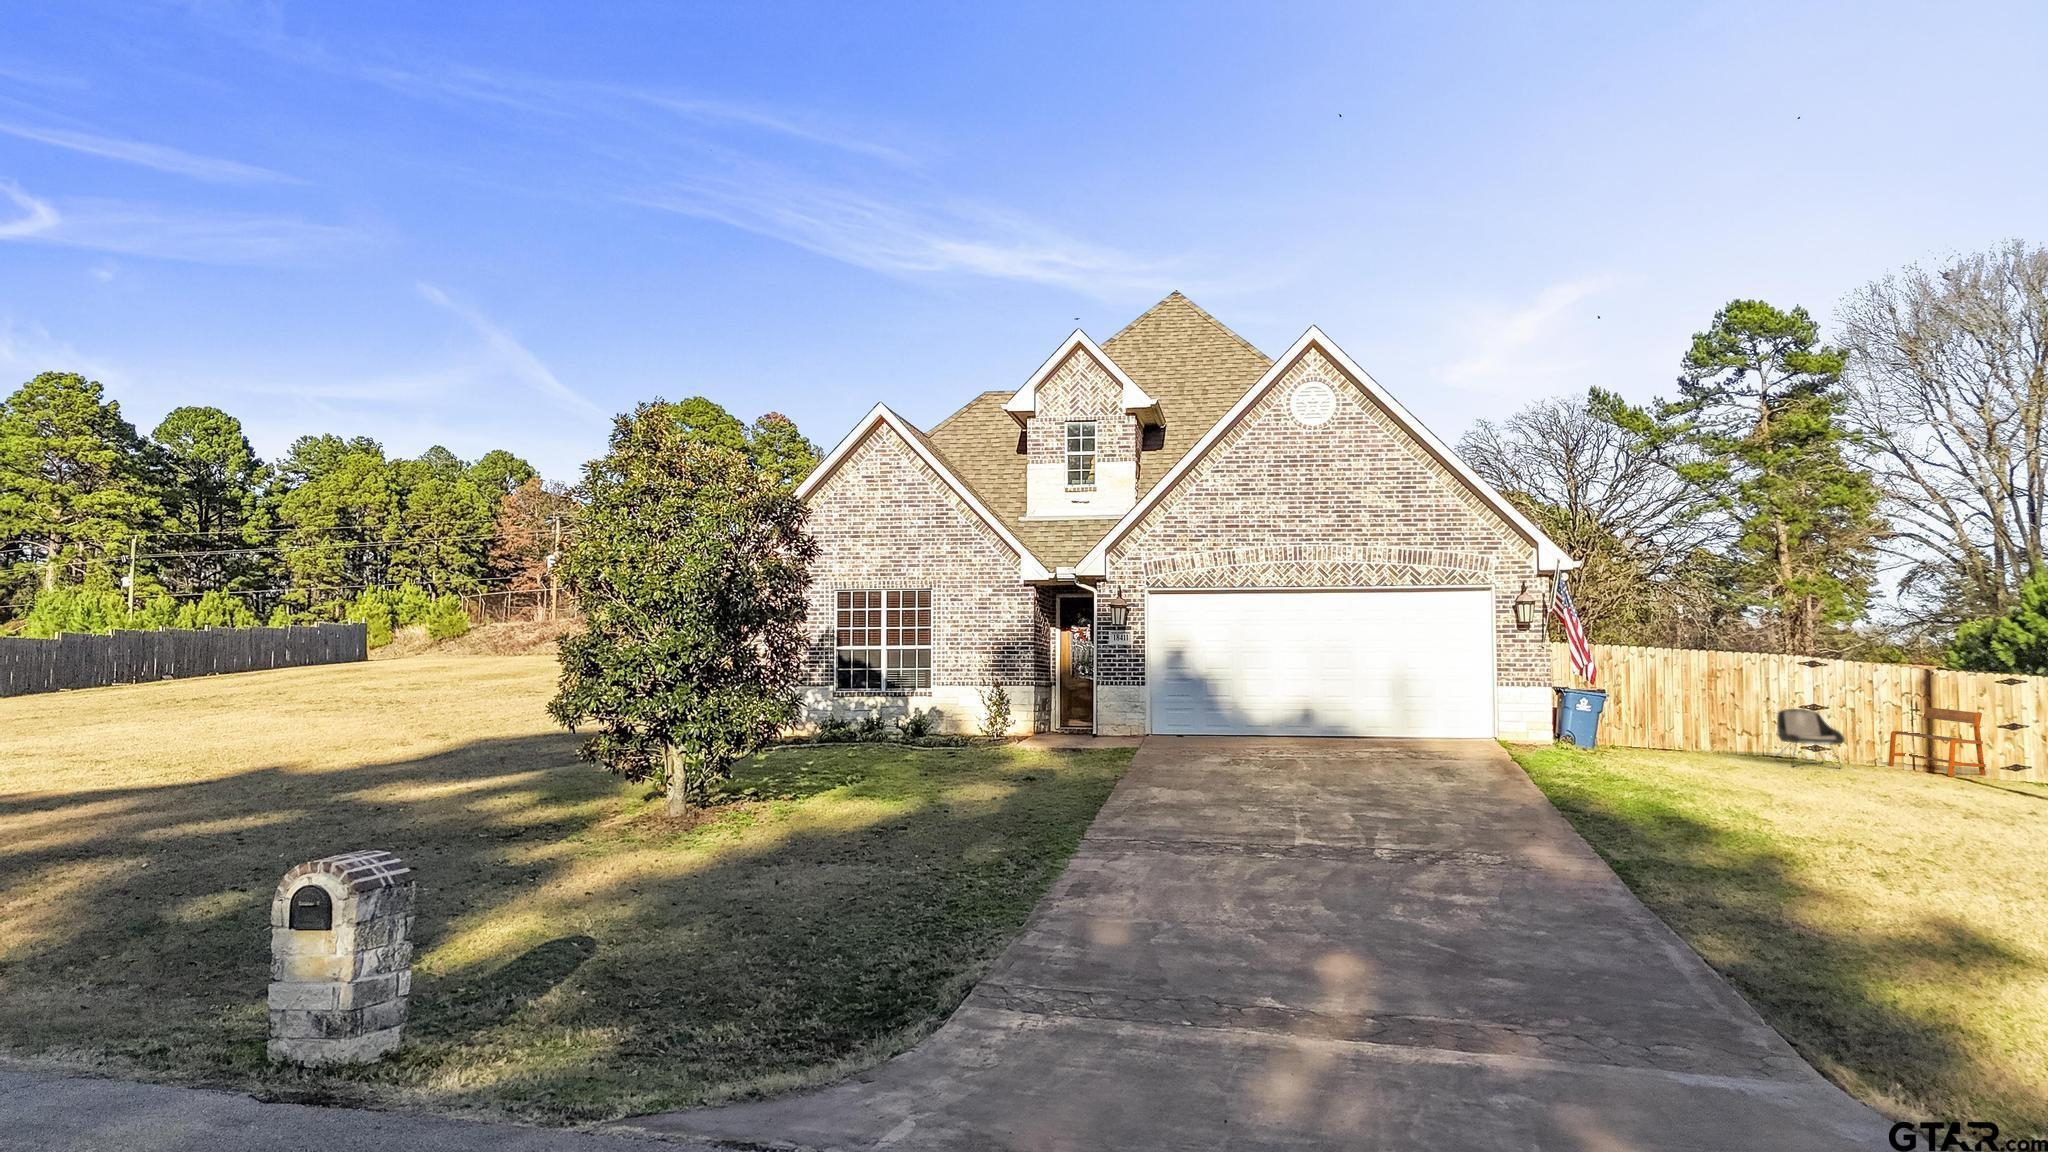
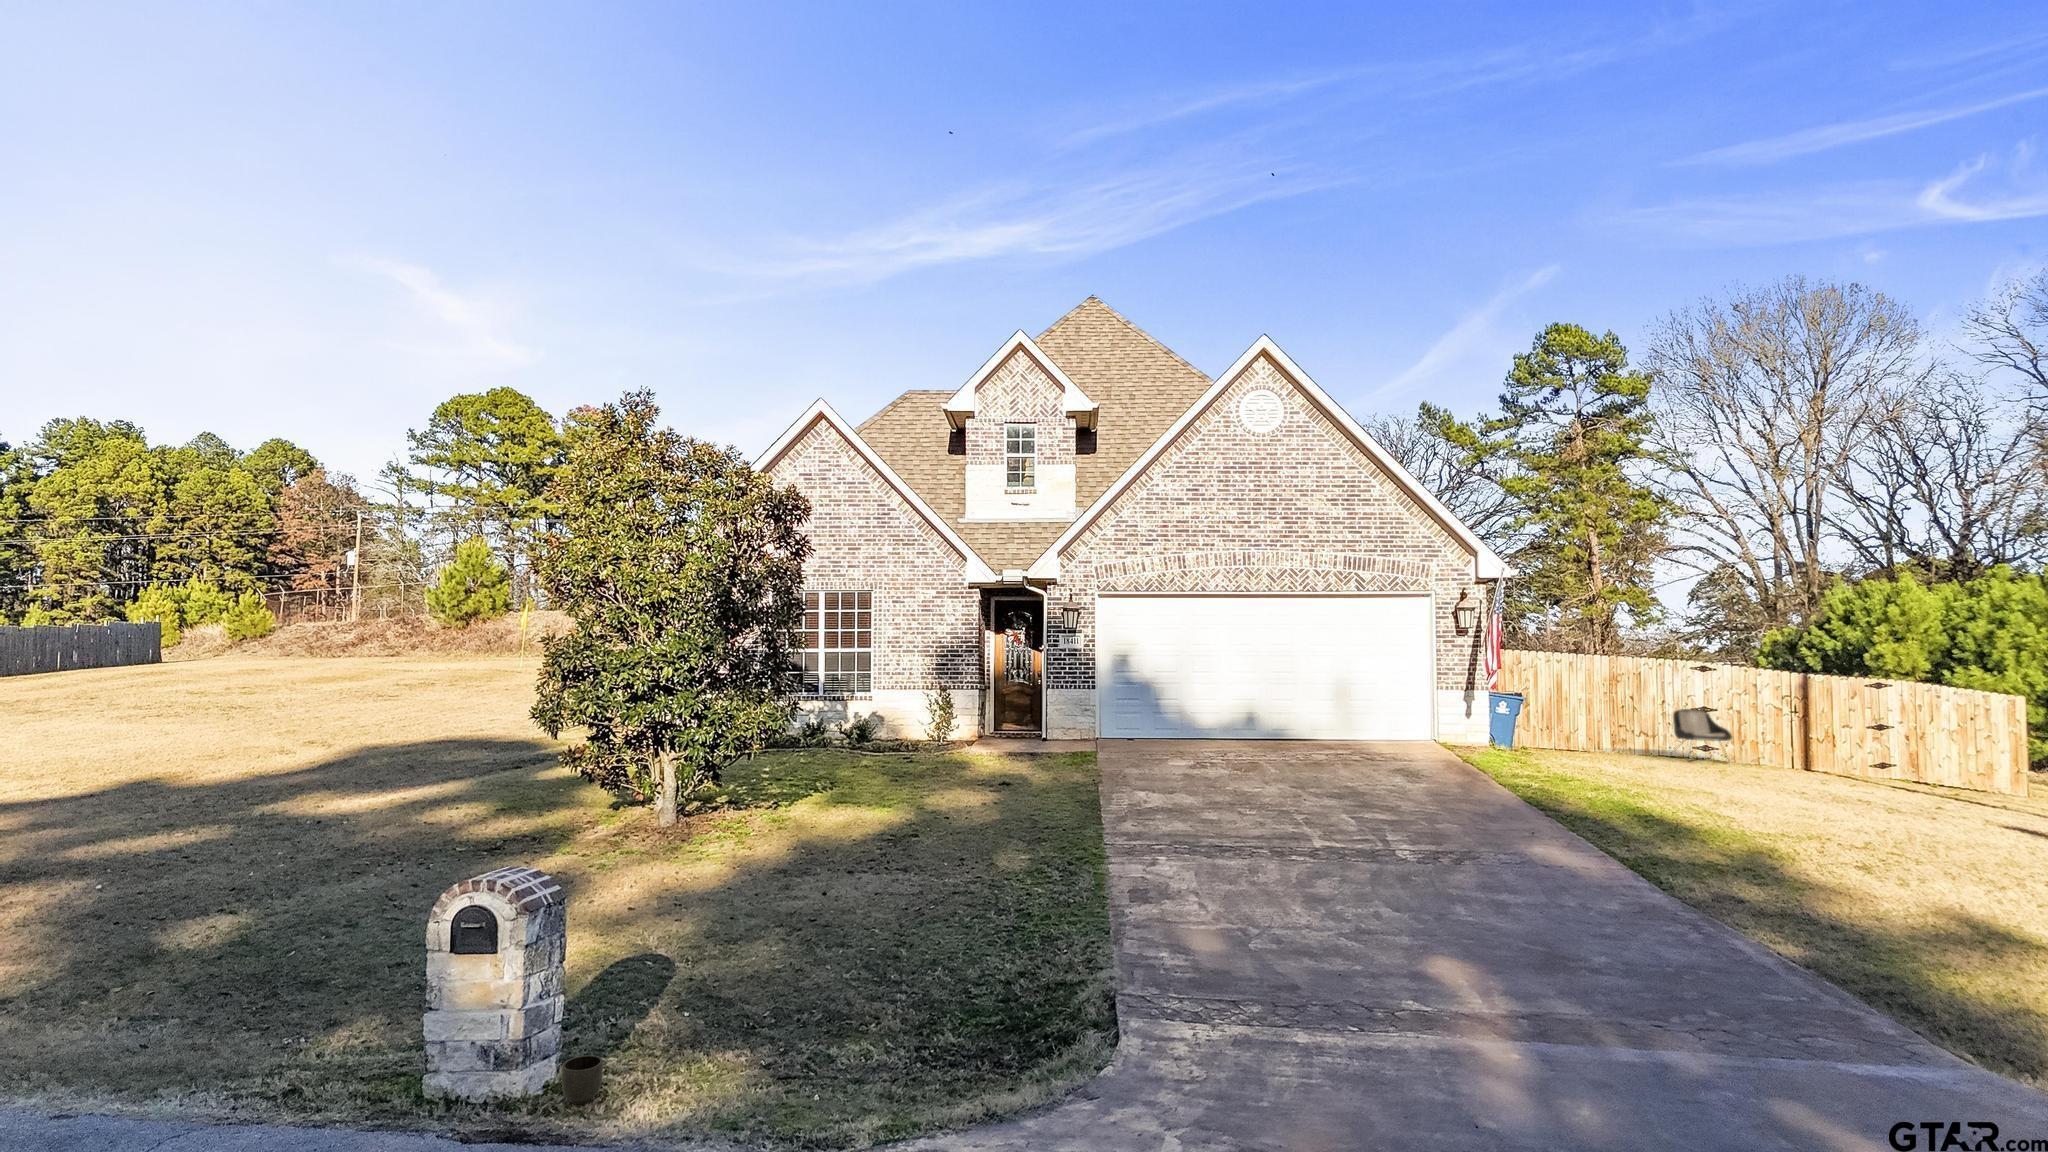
bench: present [1889,707,1986,777] -> none [1765,706,1847,768]
planter: none [400,1026,440,1071] -> present [562,1055,603,1105]

